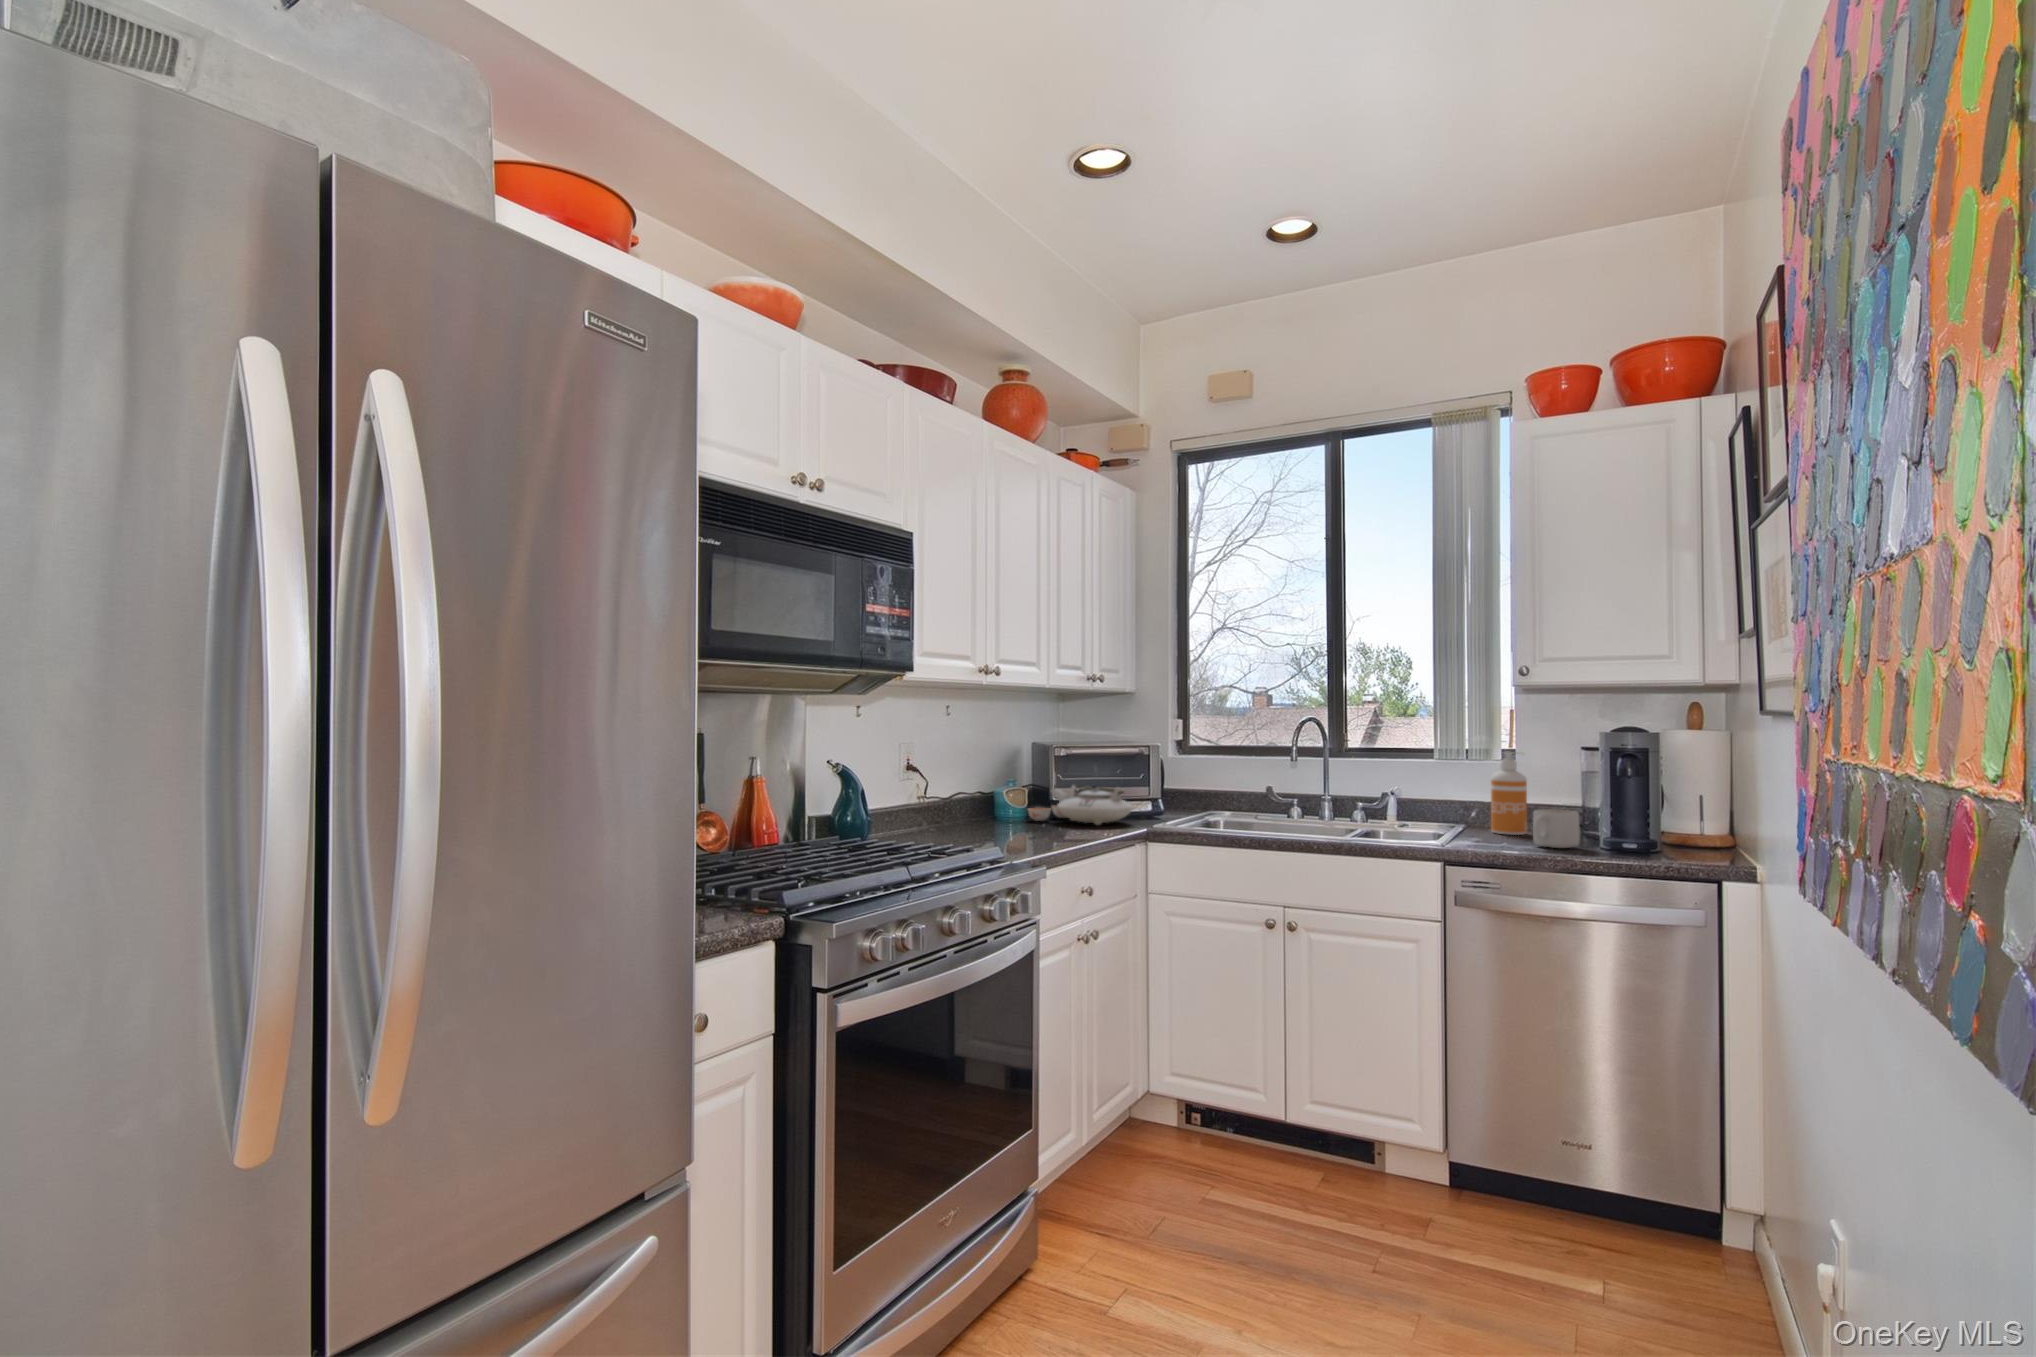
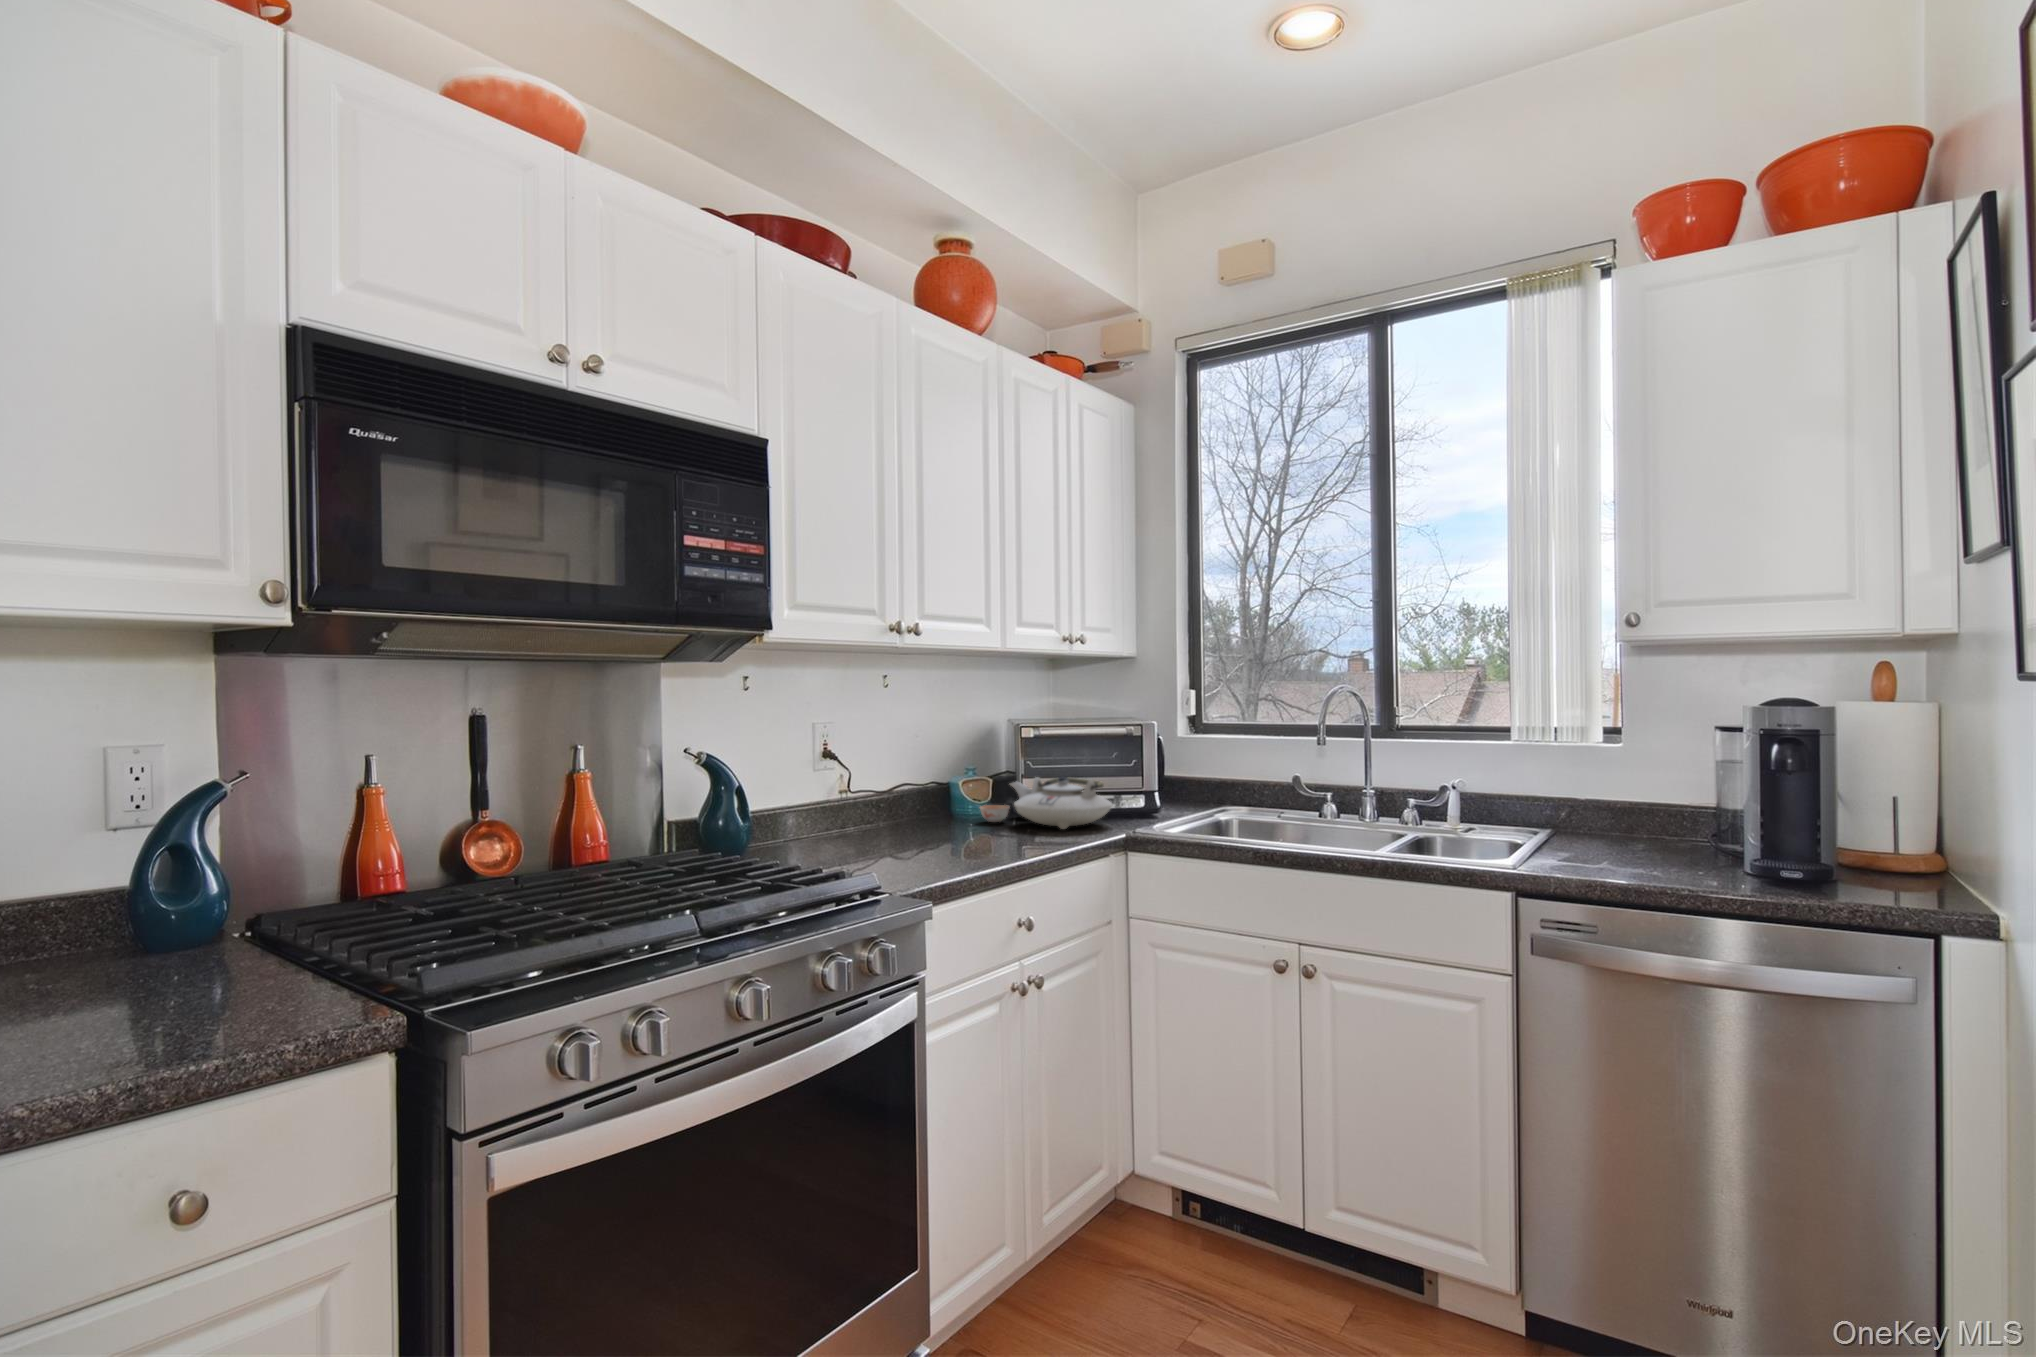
soap dispenser: present [1491,752,1527,835] -> none [1590,733,1641,846]
mug: present [1533,809,1580,848] -> none [1648,815,1716,872]

